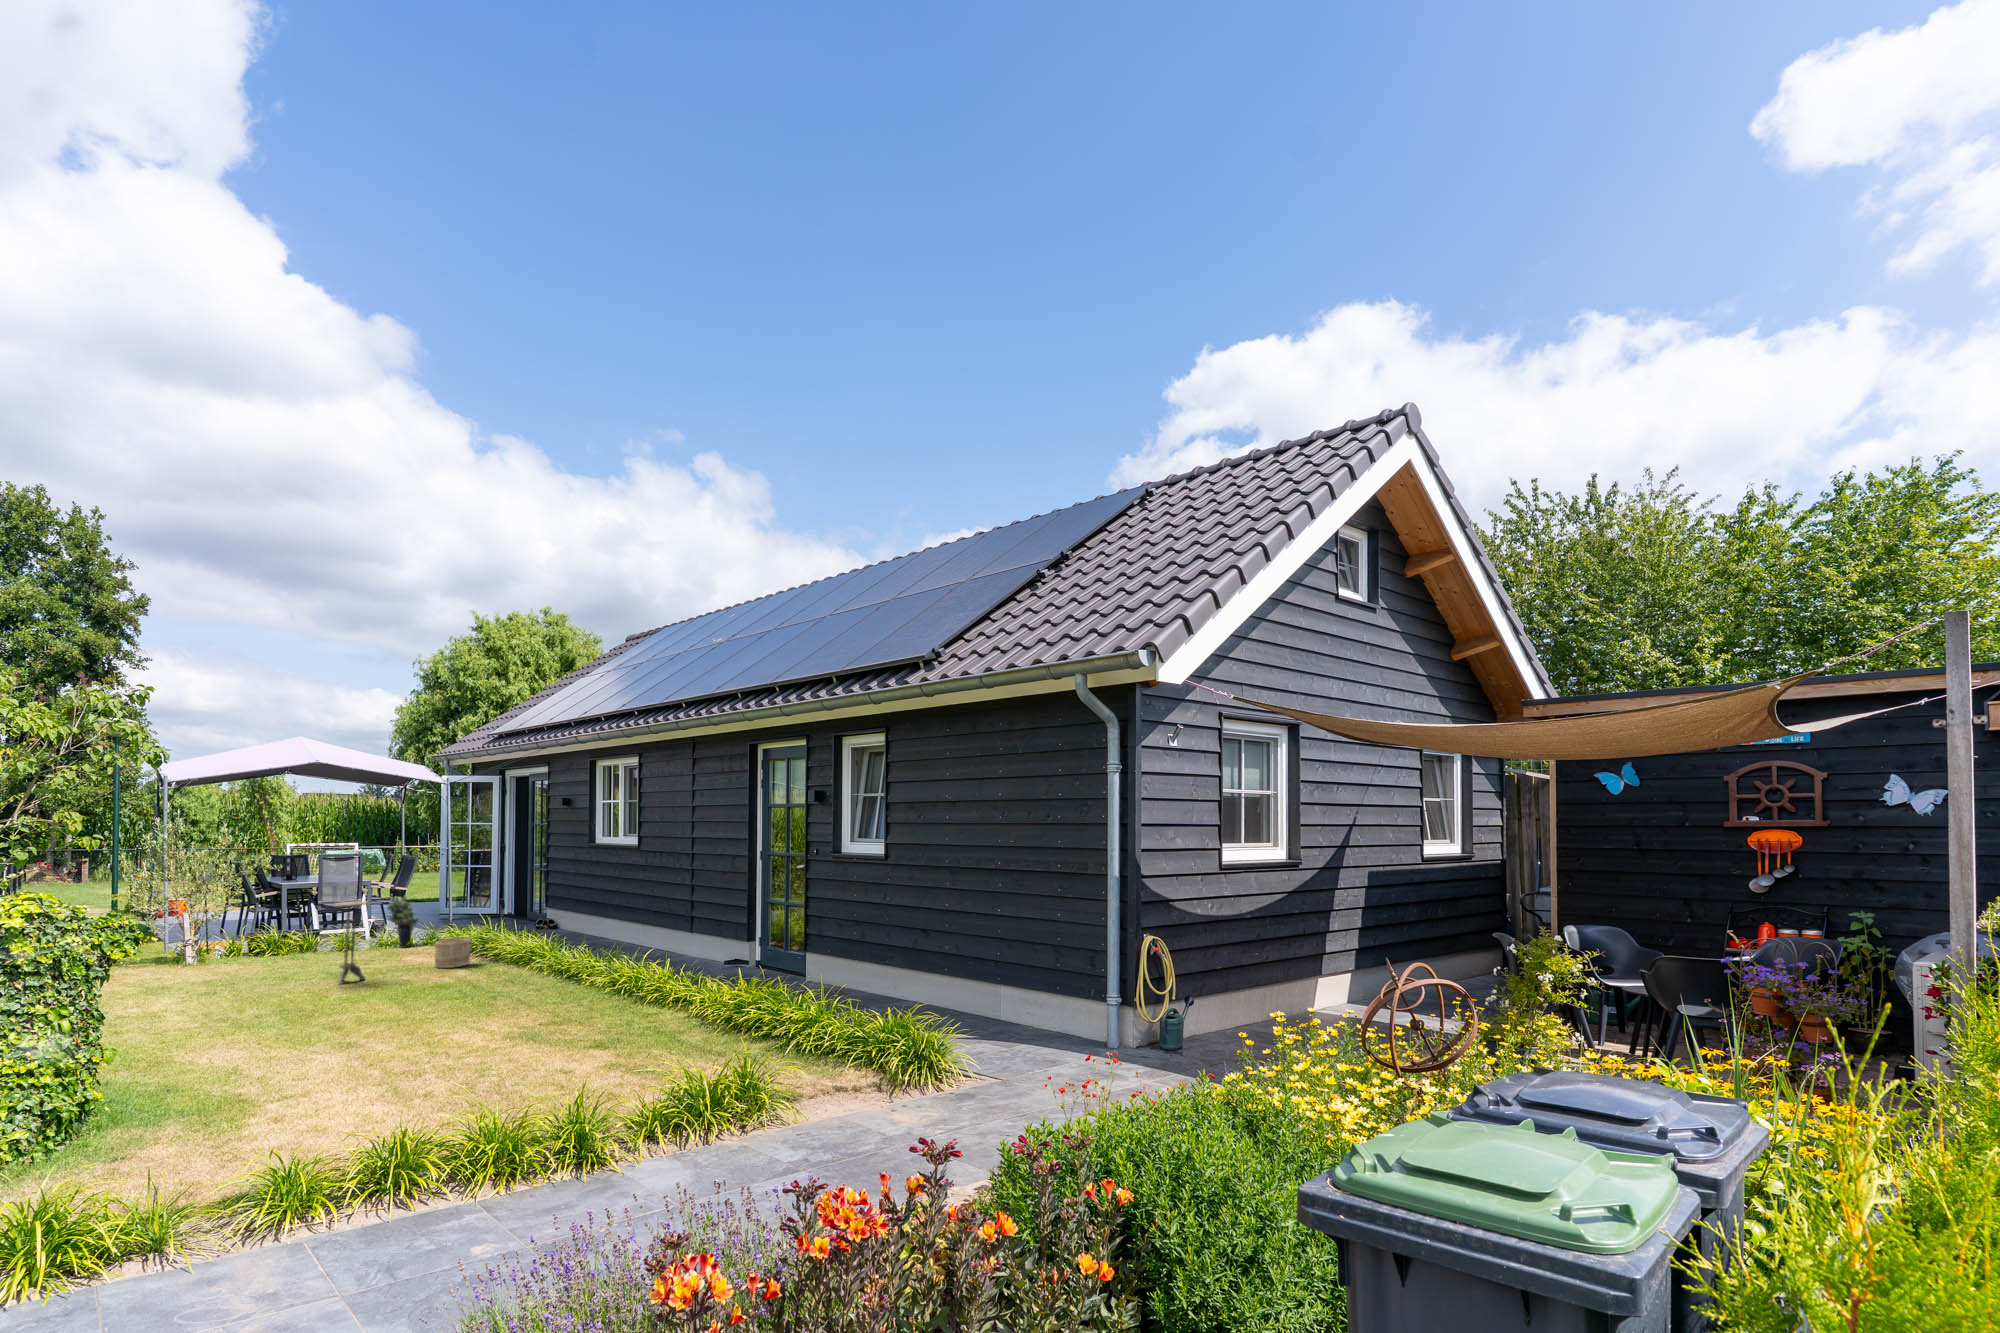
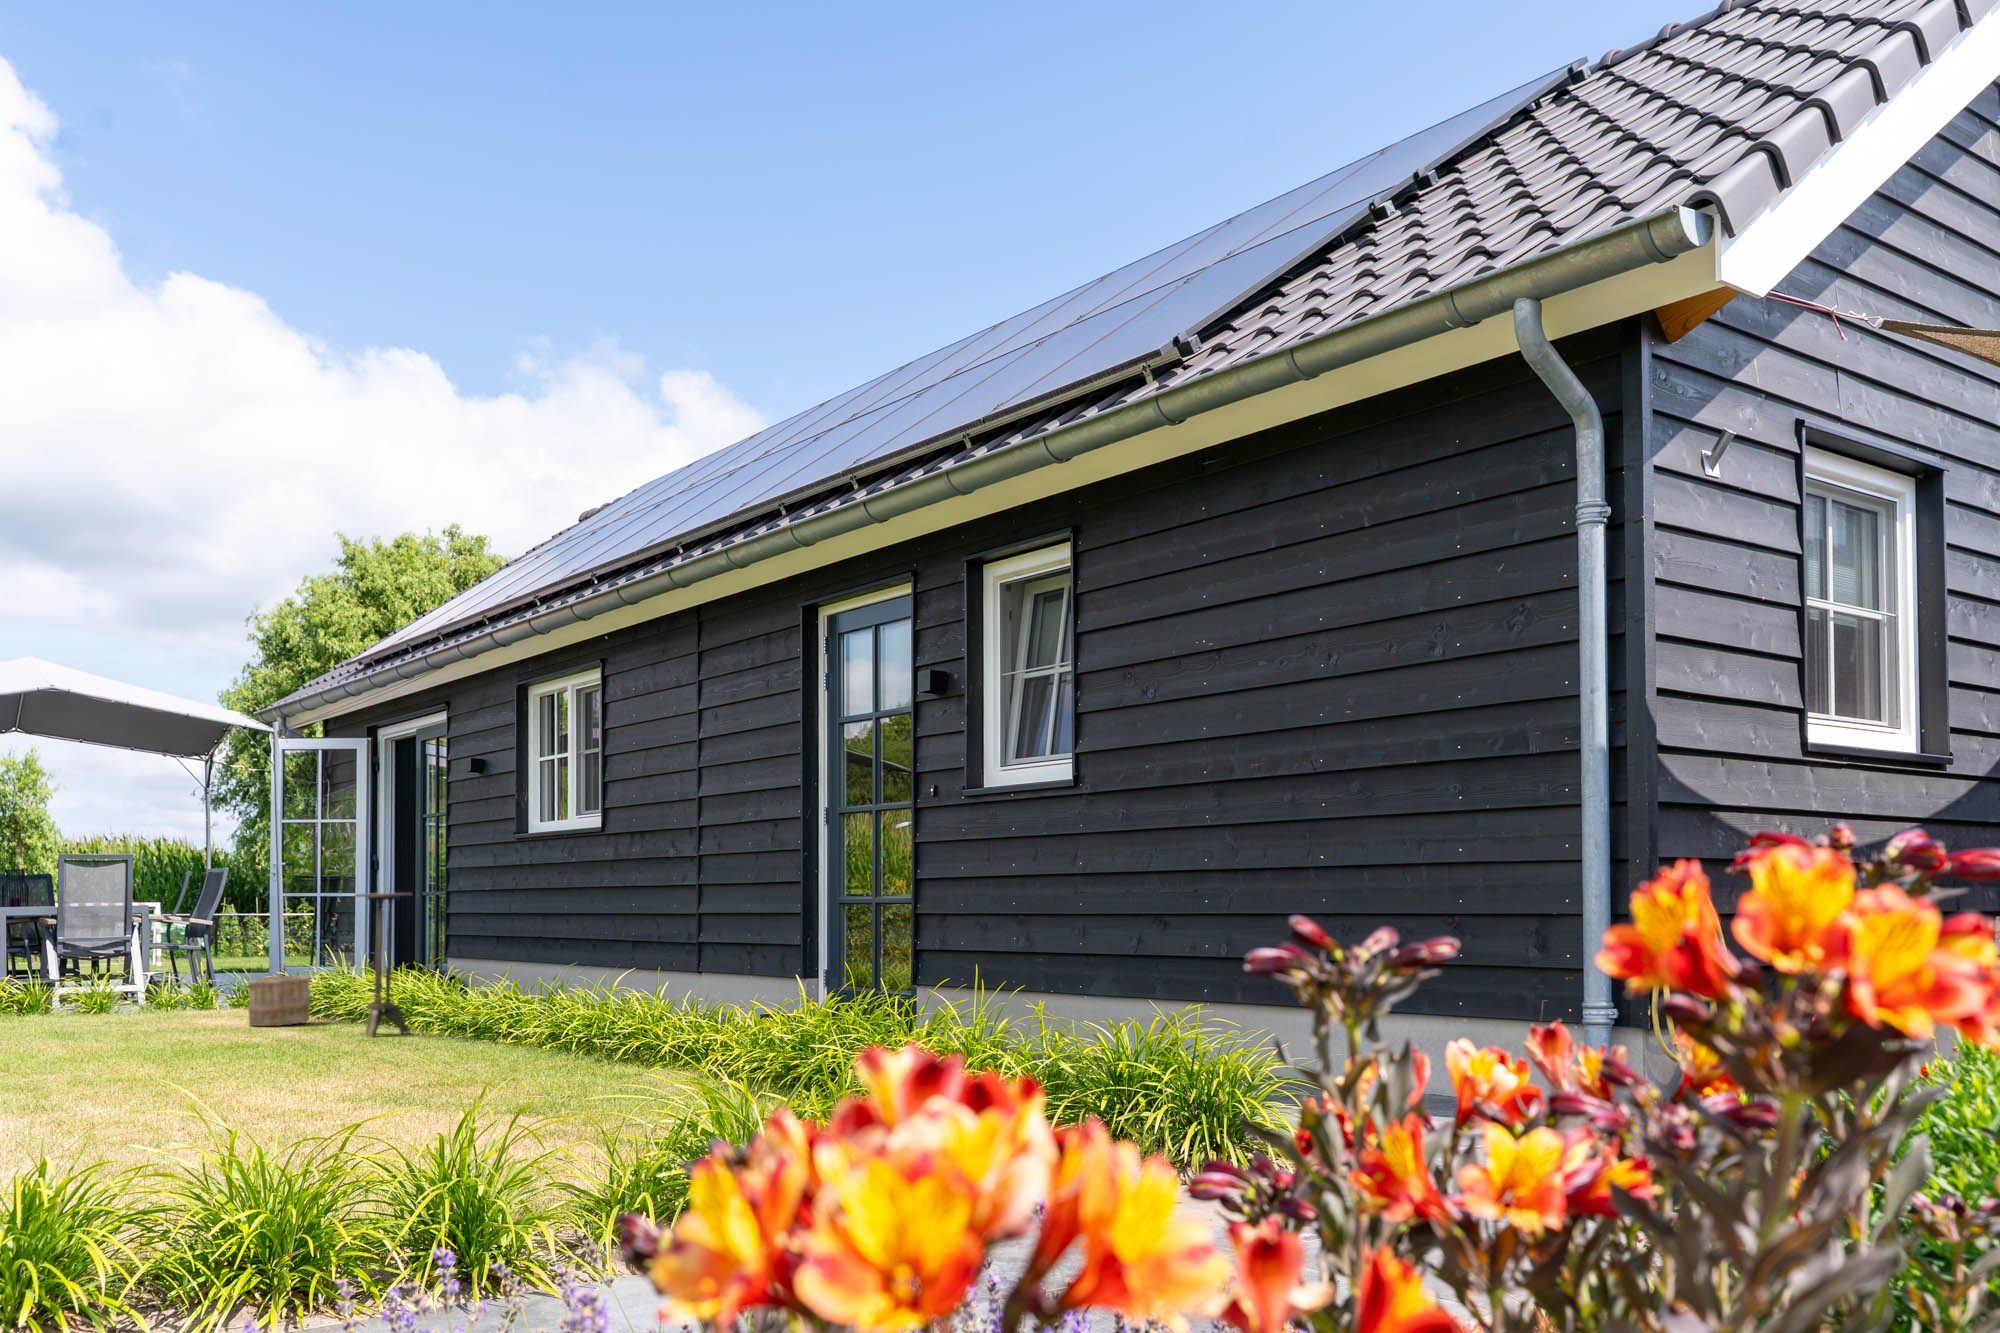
potted plant: present [387,898,418,948] -> none [174,919,230,1009]
side table: present [334,901,368,985] -> present [355,893,412,1037]

